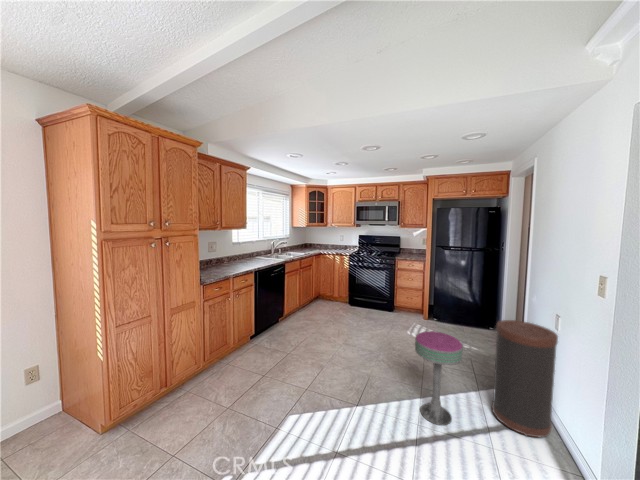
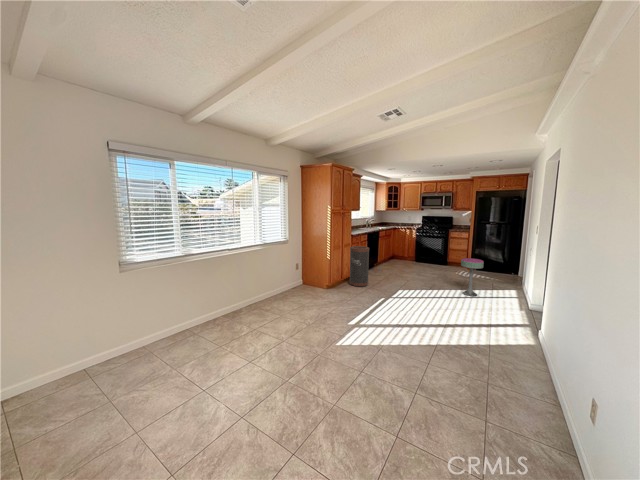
trash can: present [492,320,558,437] -> present [350,246,369,286]

